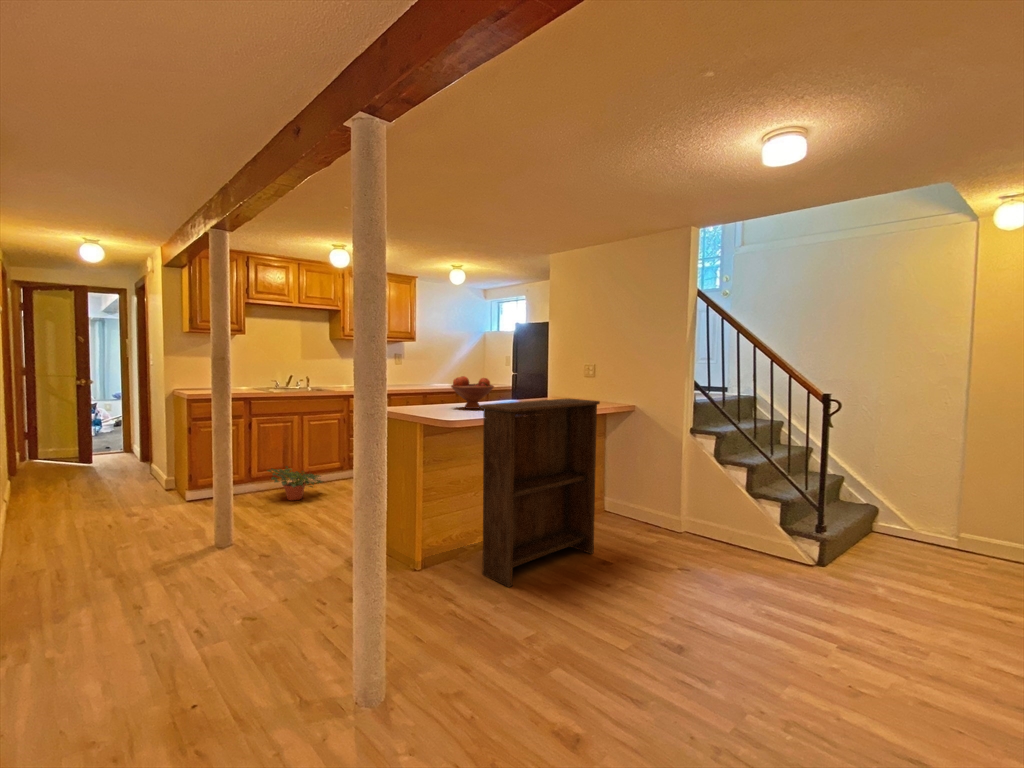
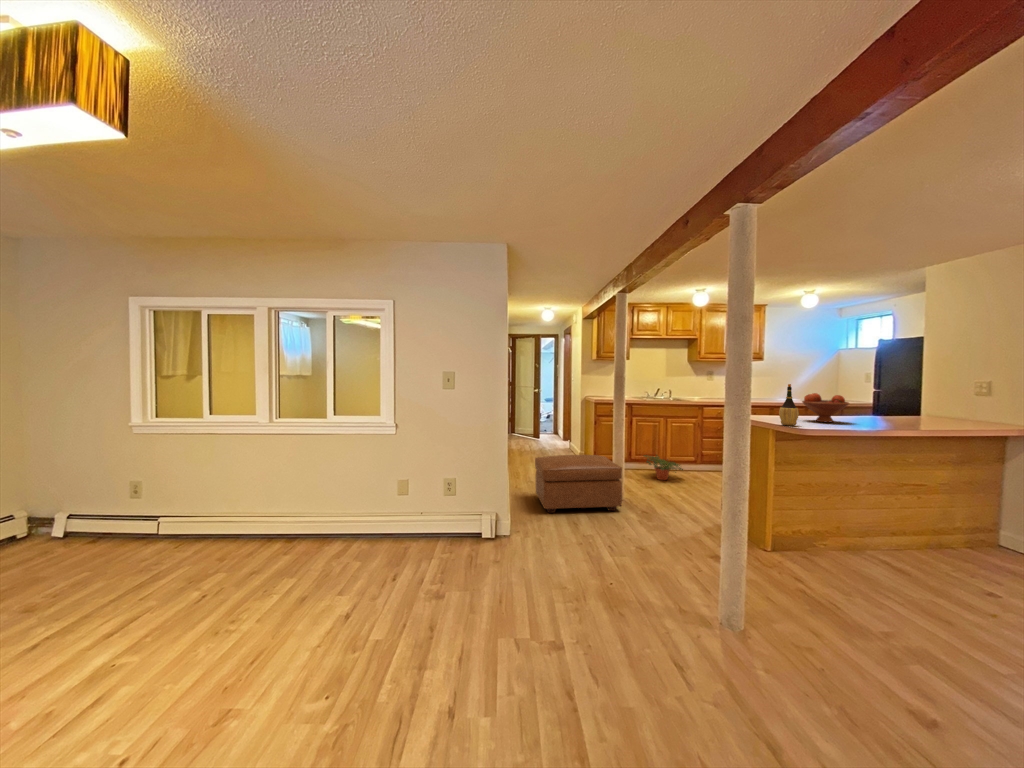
wine bottle: none [427,365,447,415] -> present [779,384,799,426]
bookshelf: present [480,399,600,587] -> none [833,419,992,585]
ottoman: none [48,482,223,600] -> present [535,455,622,513]

